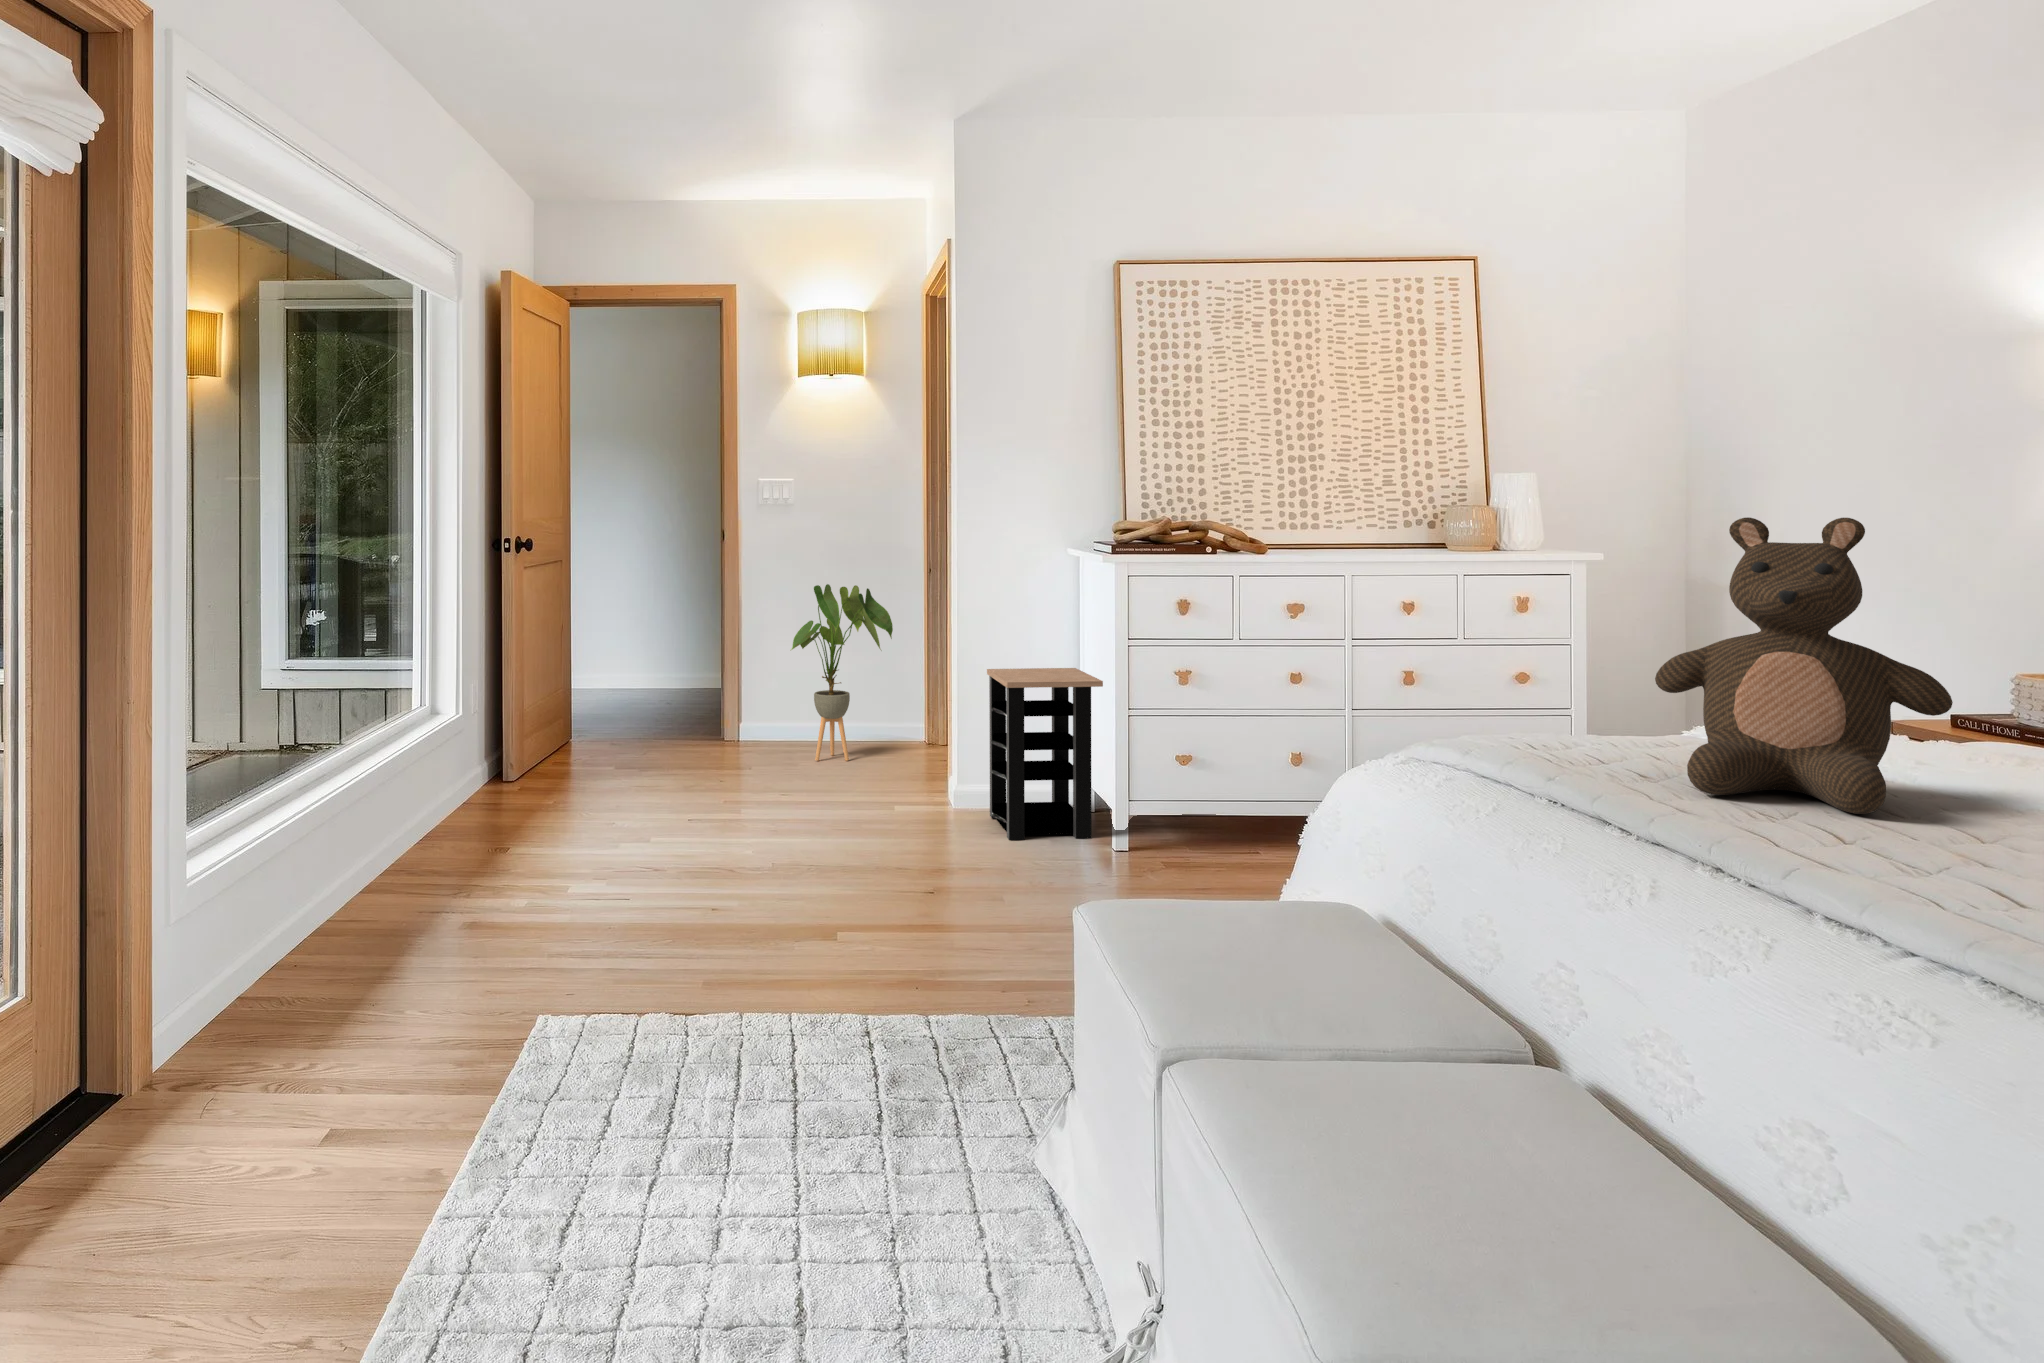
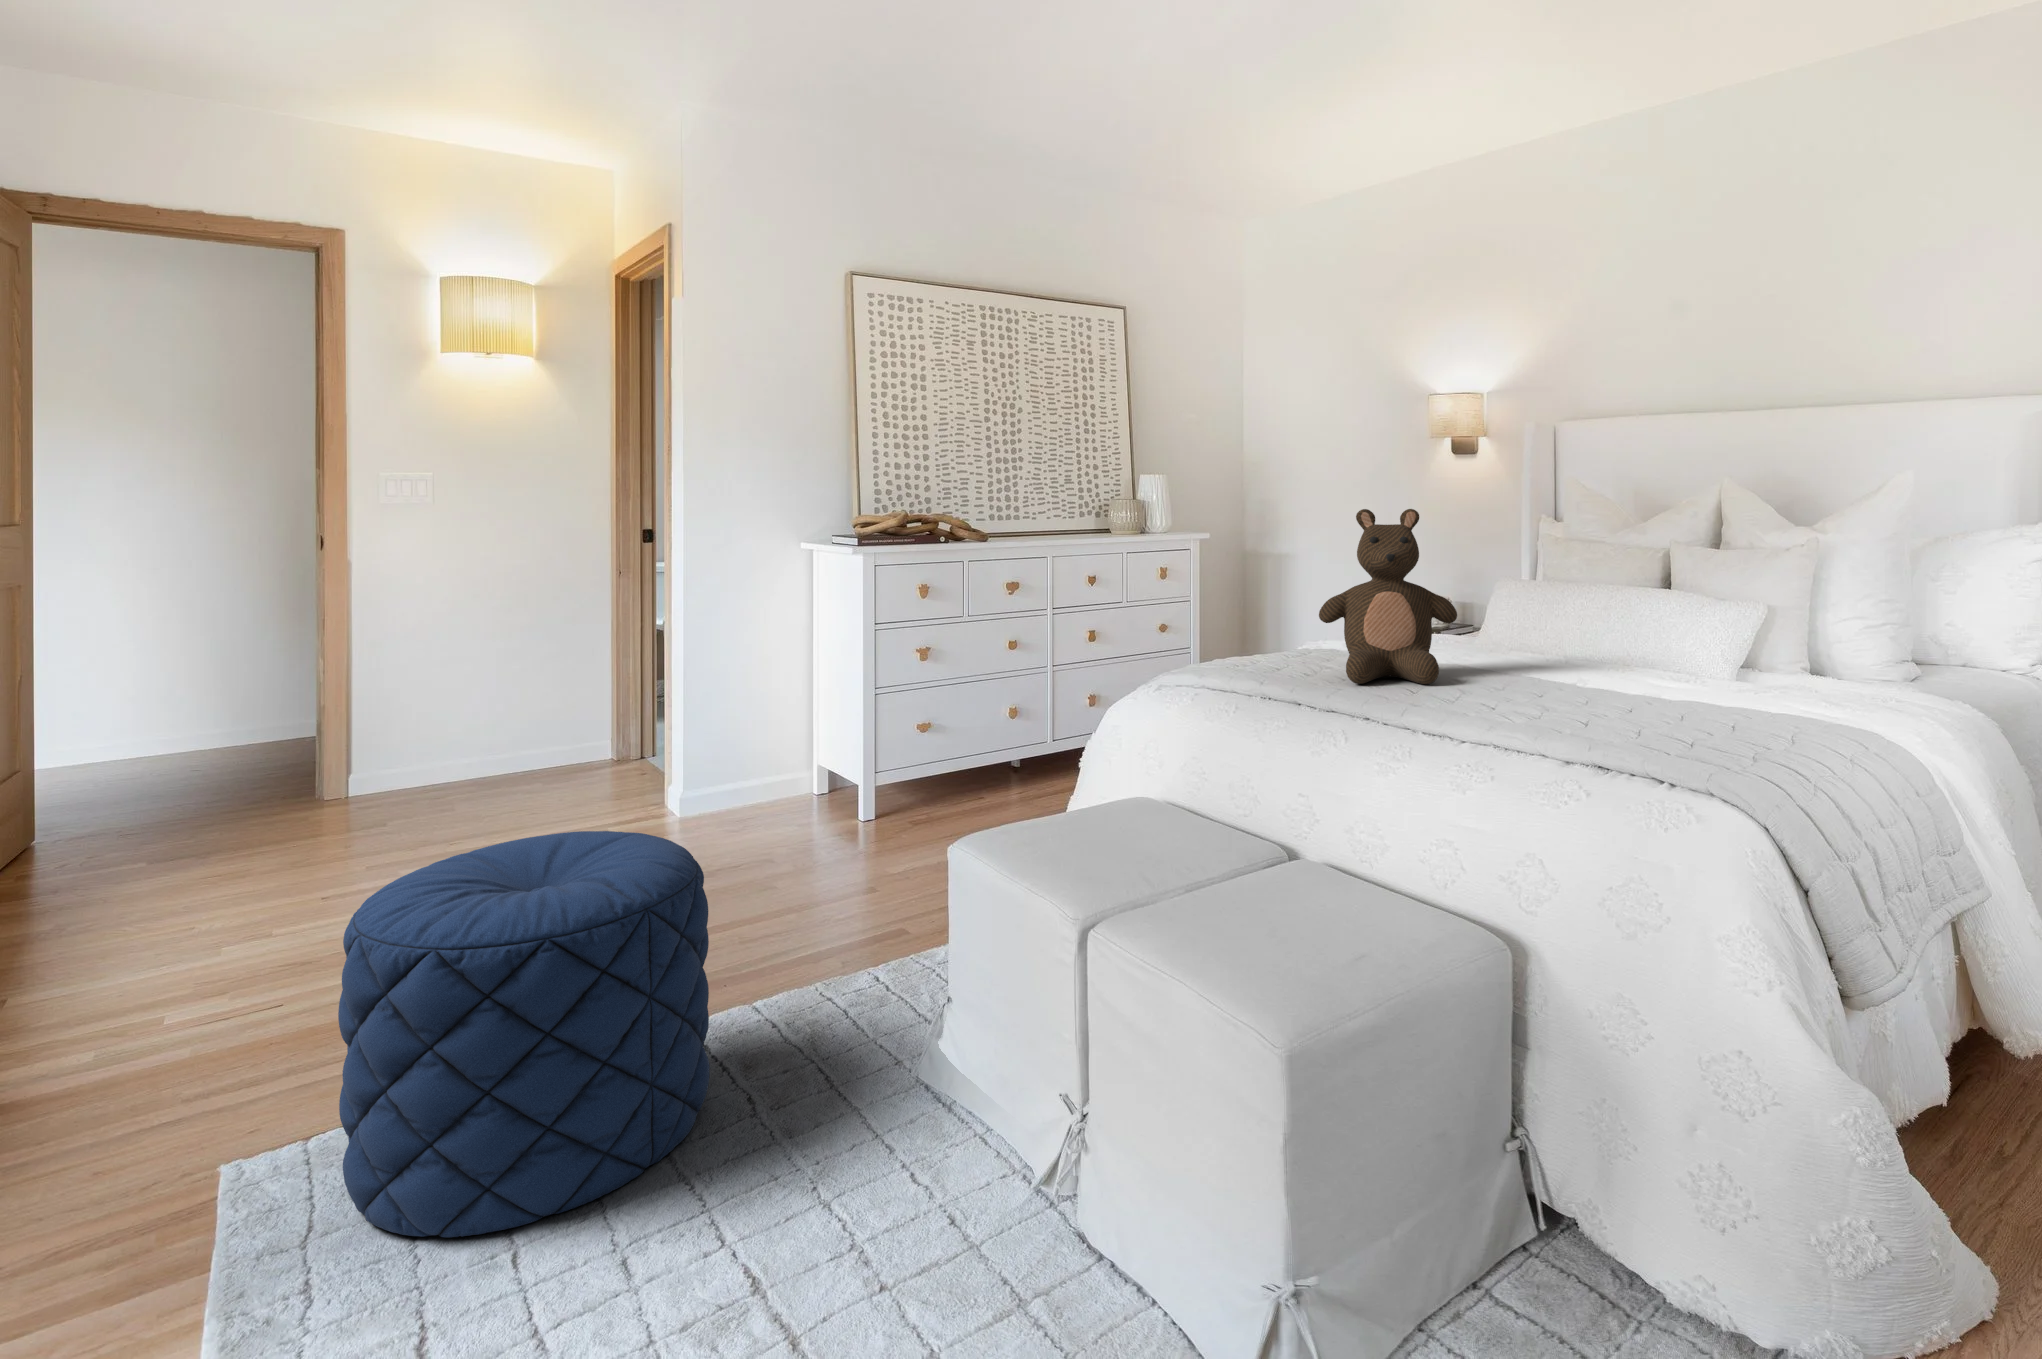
house plant: present [791,584,893,761] -> none [458,587,595,787]
side table: present [987,668,1103,840] -> none [727,653,852,826]
pouf: none [570,811,852,1163] -> present [338,831,710,1238]

